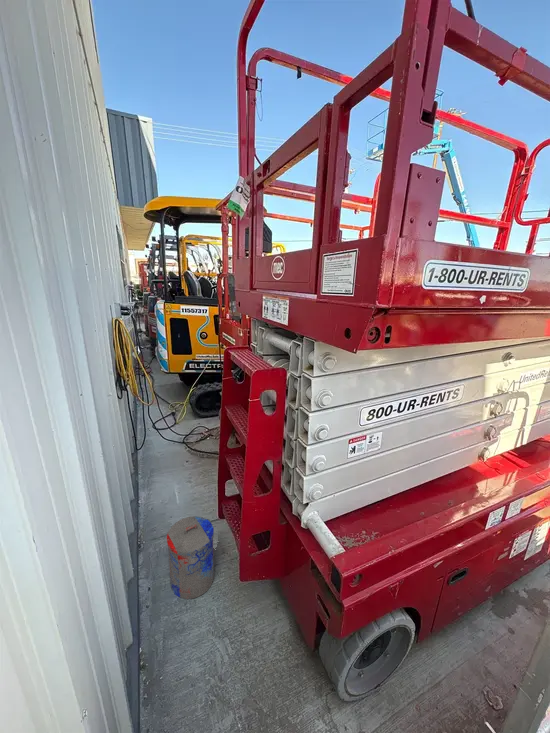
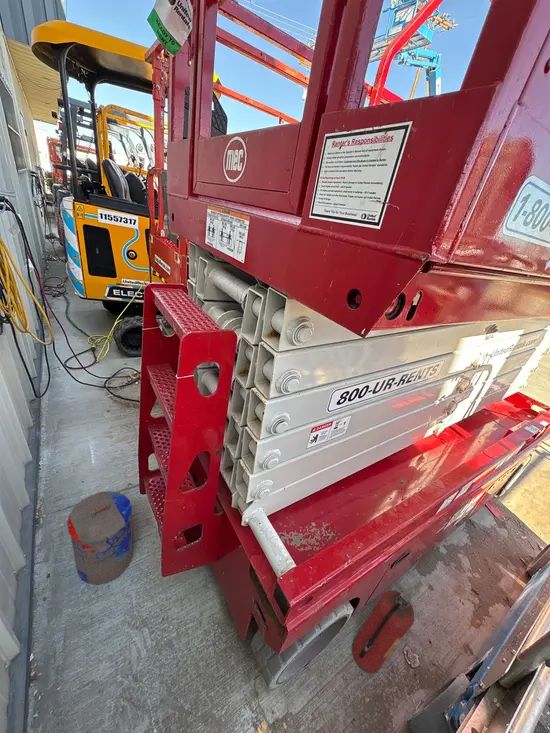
fire extinguisher: none [421,589,477,703] -> present [352,578,423,674]

